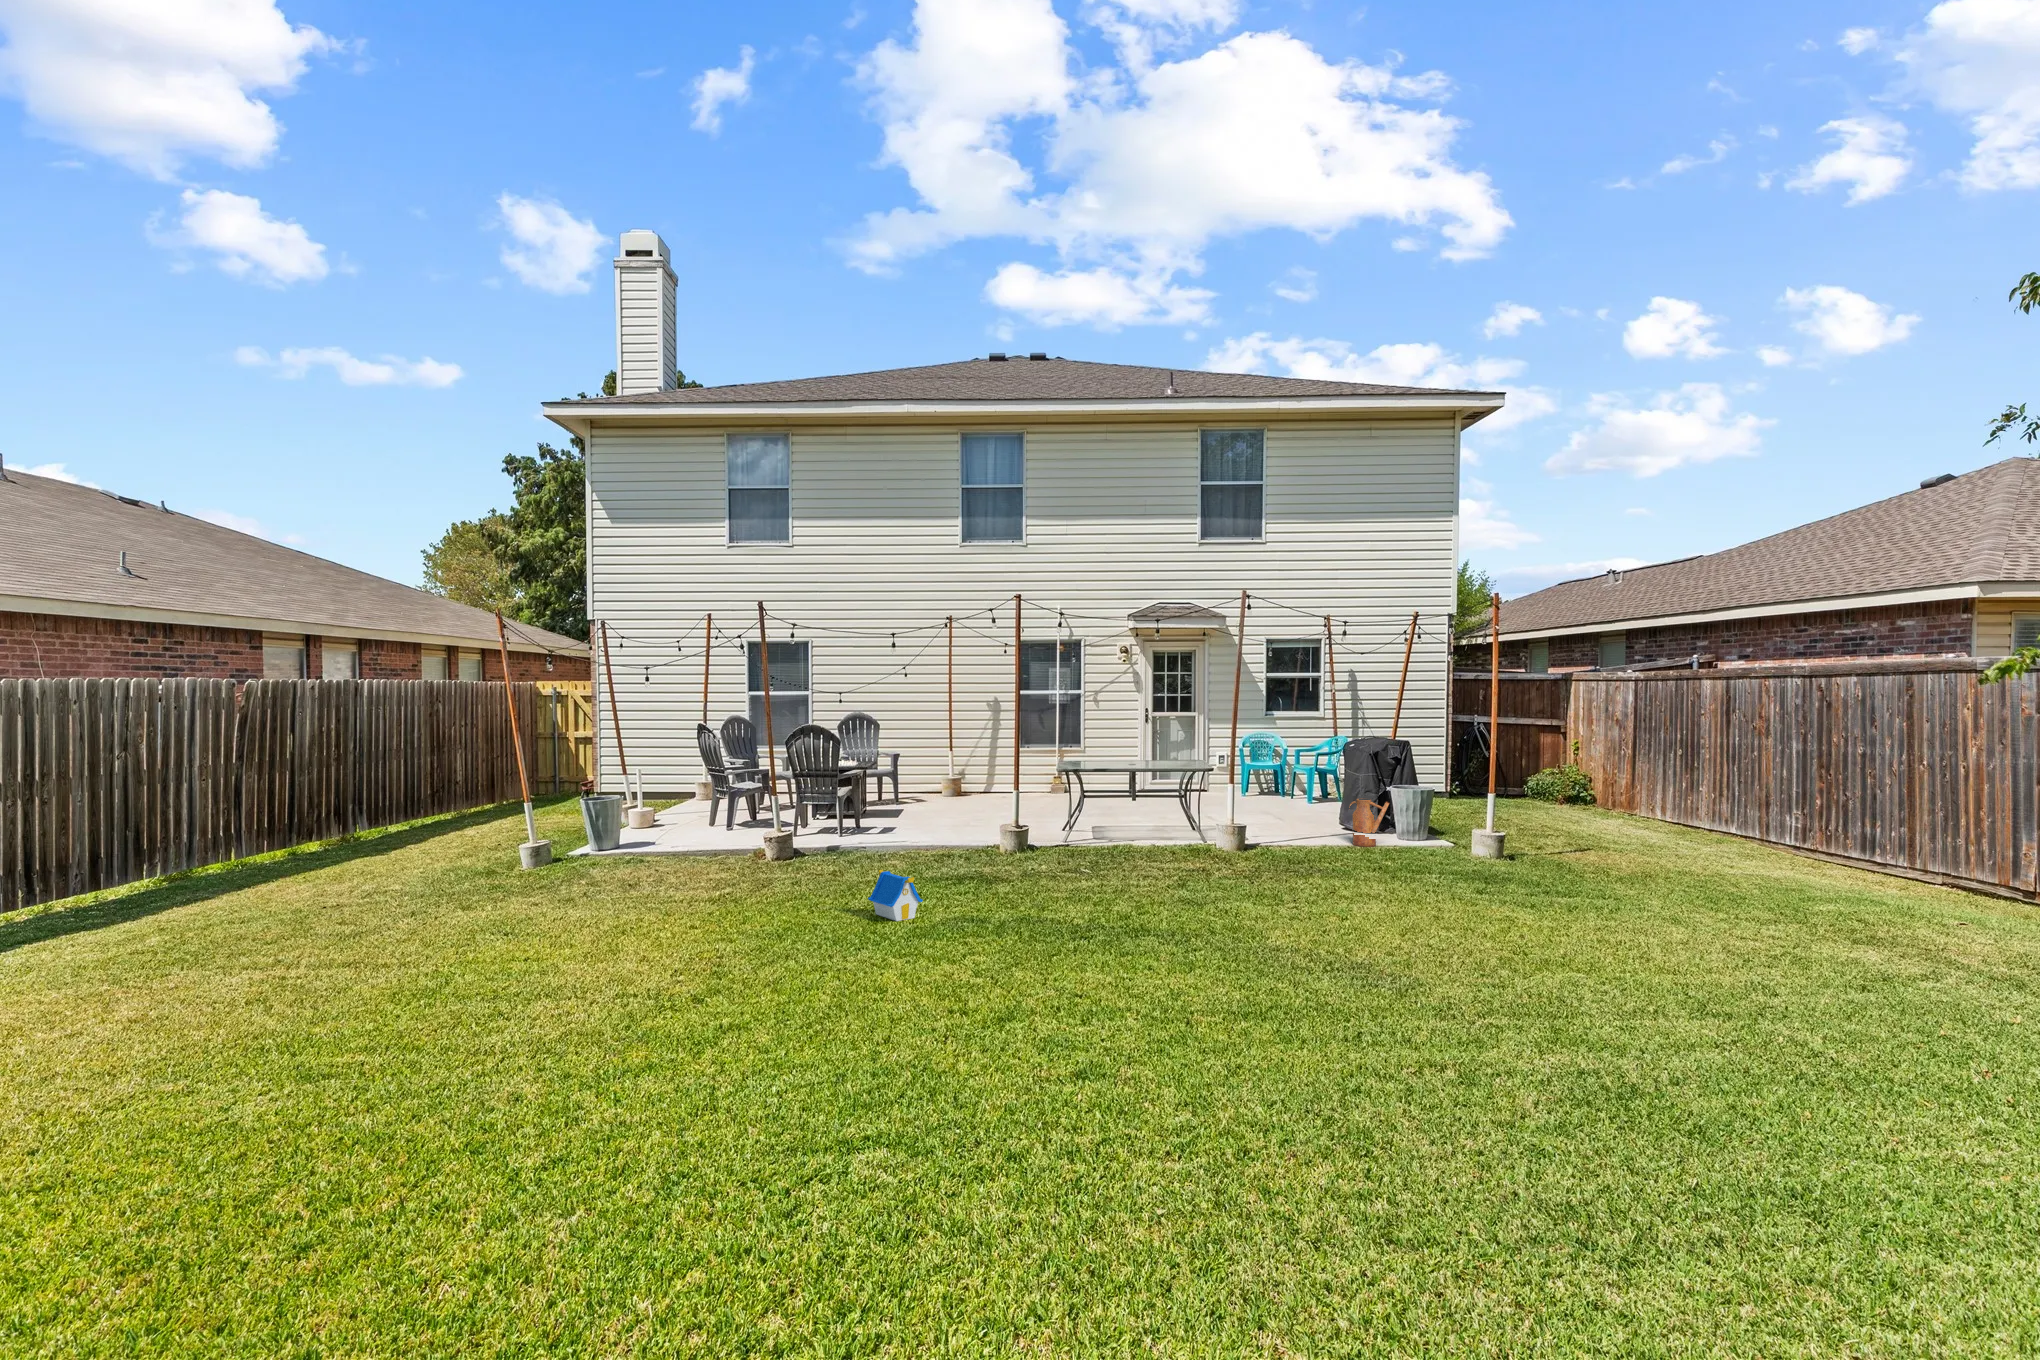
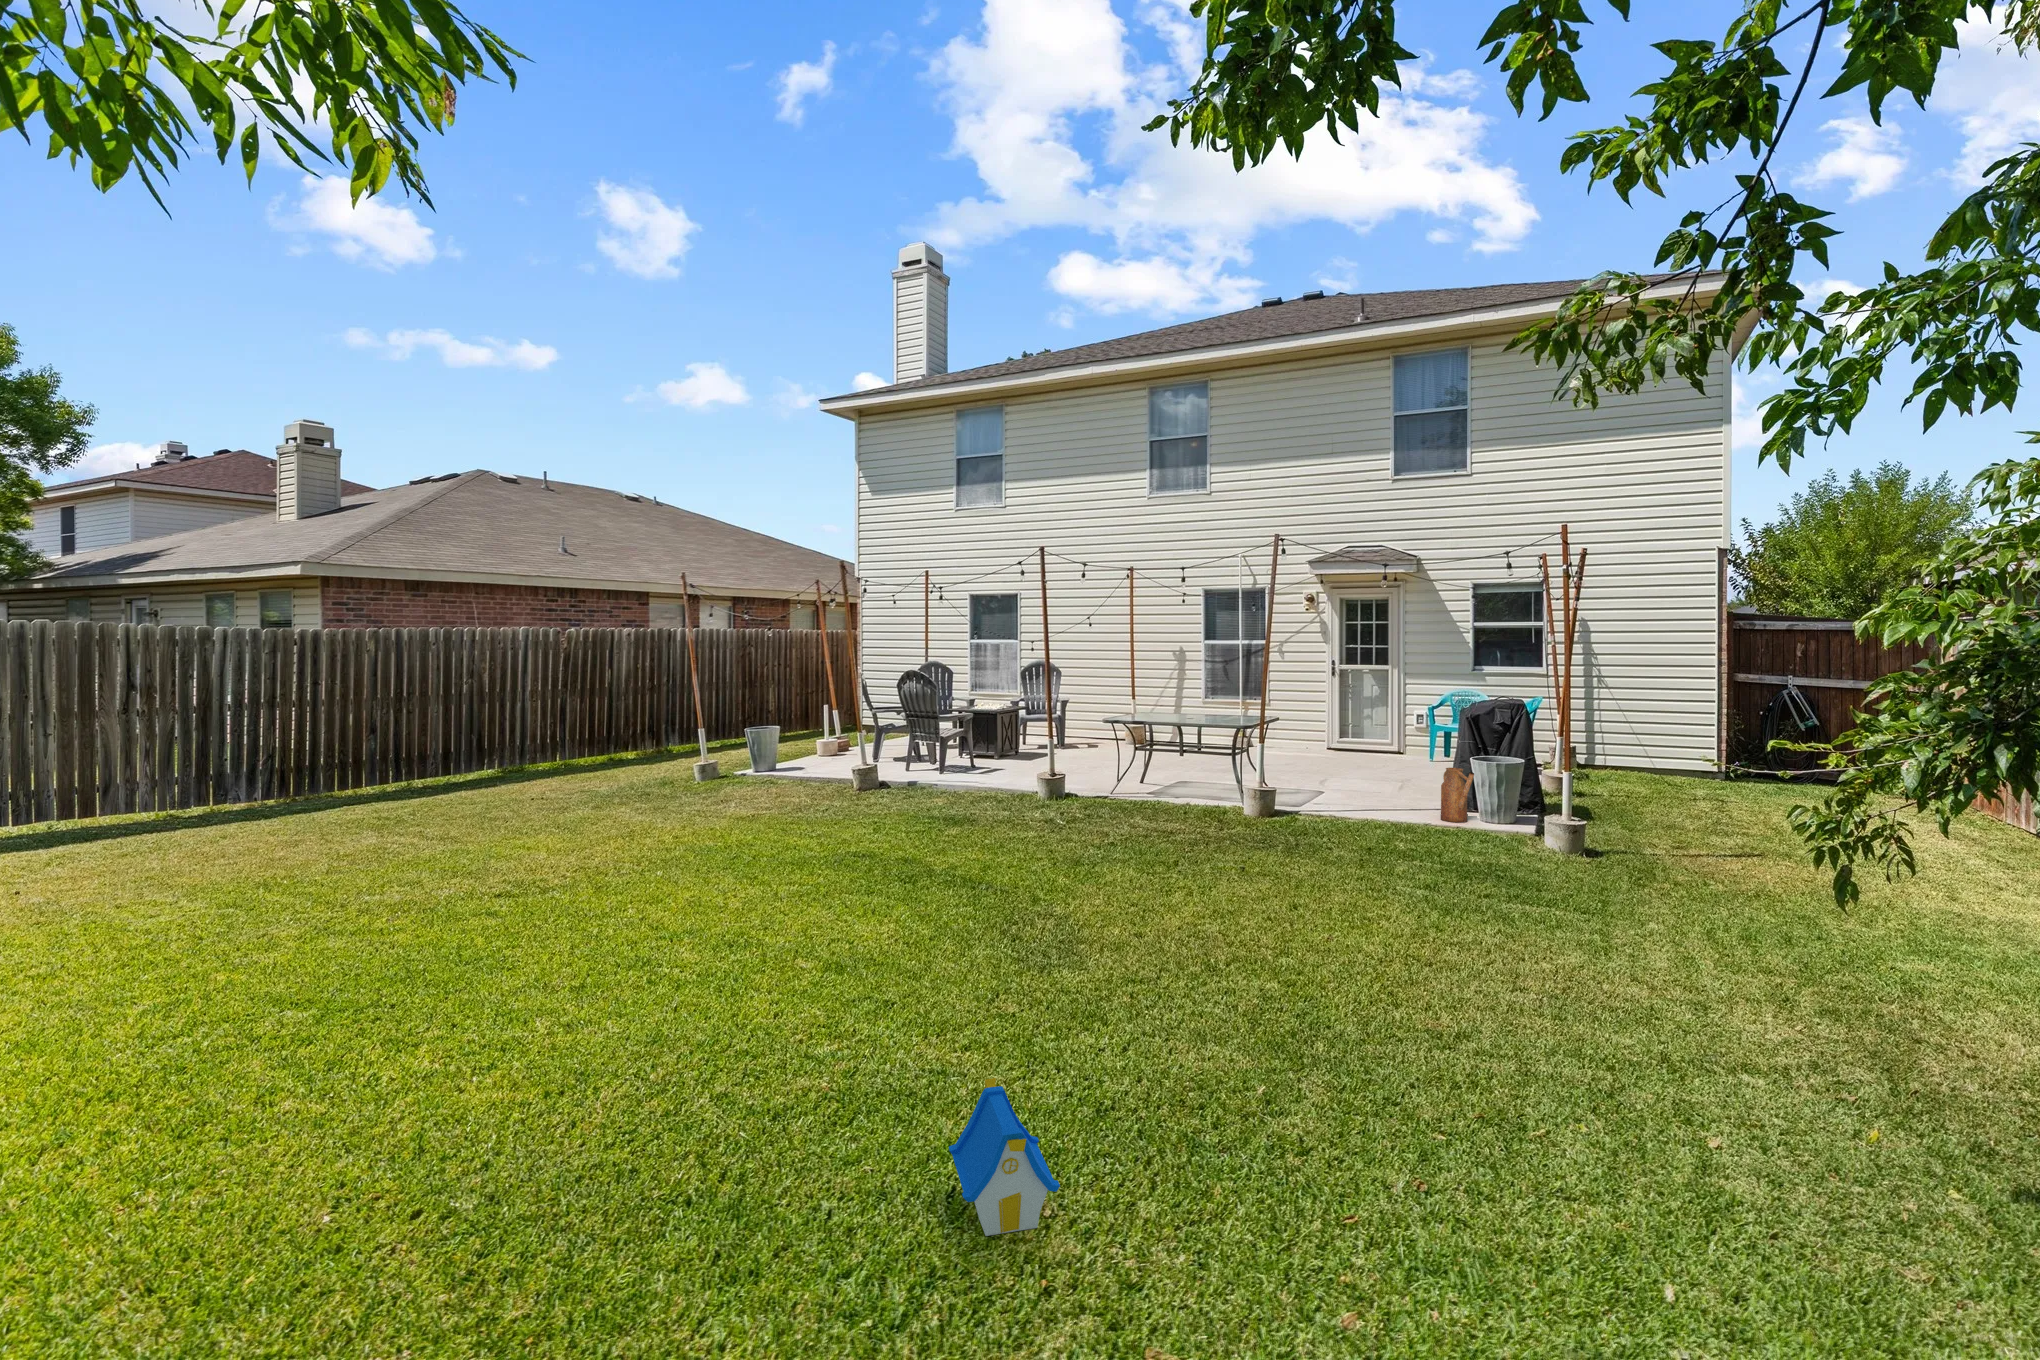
toy house: present [868,870,923,921] -> present [949,1078,1060,1236]

